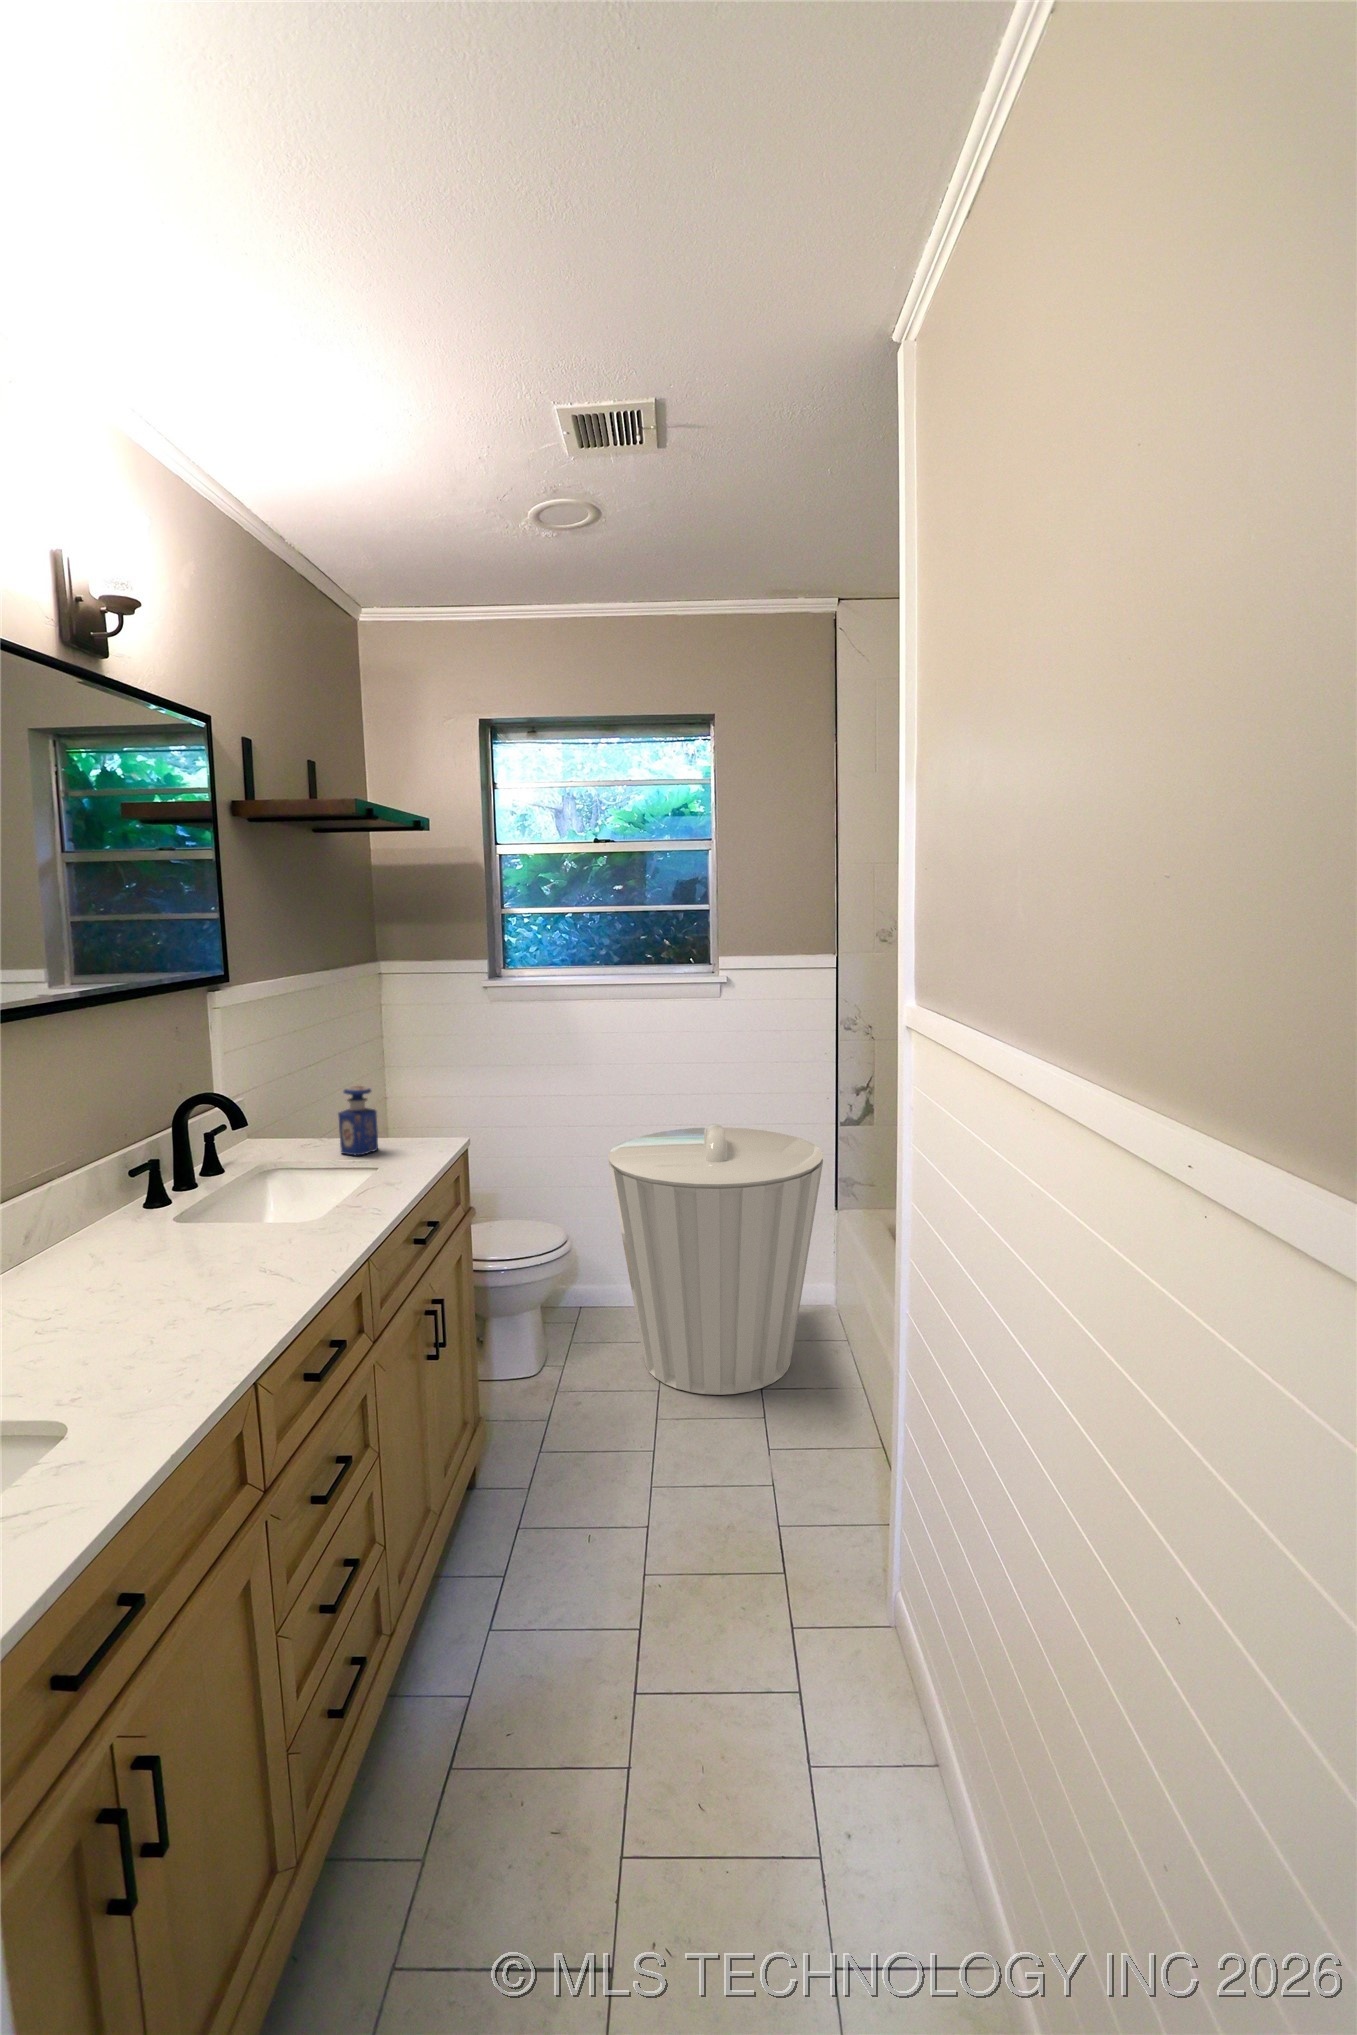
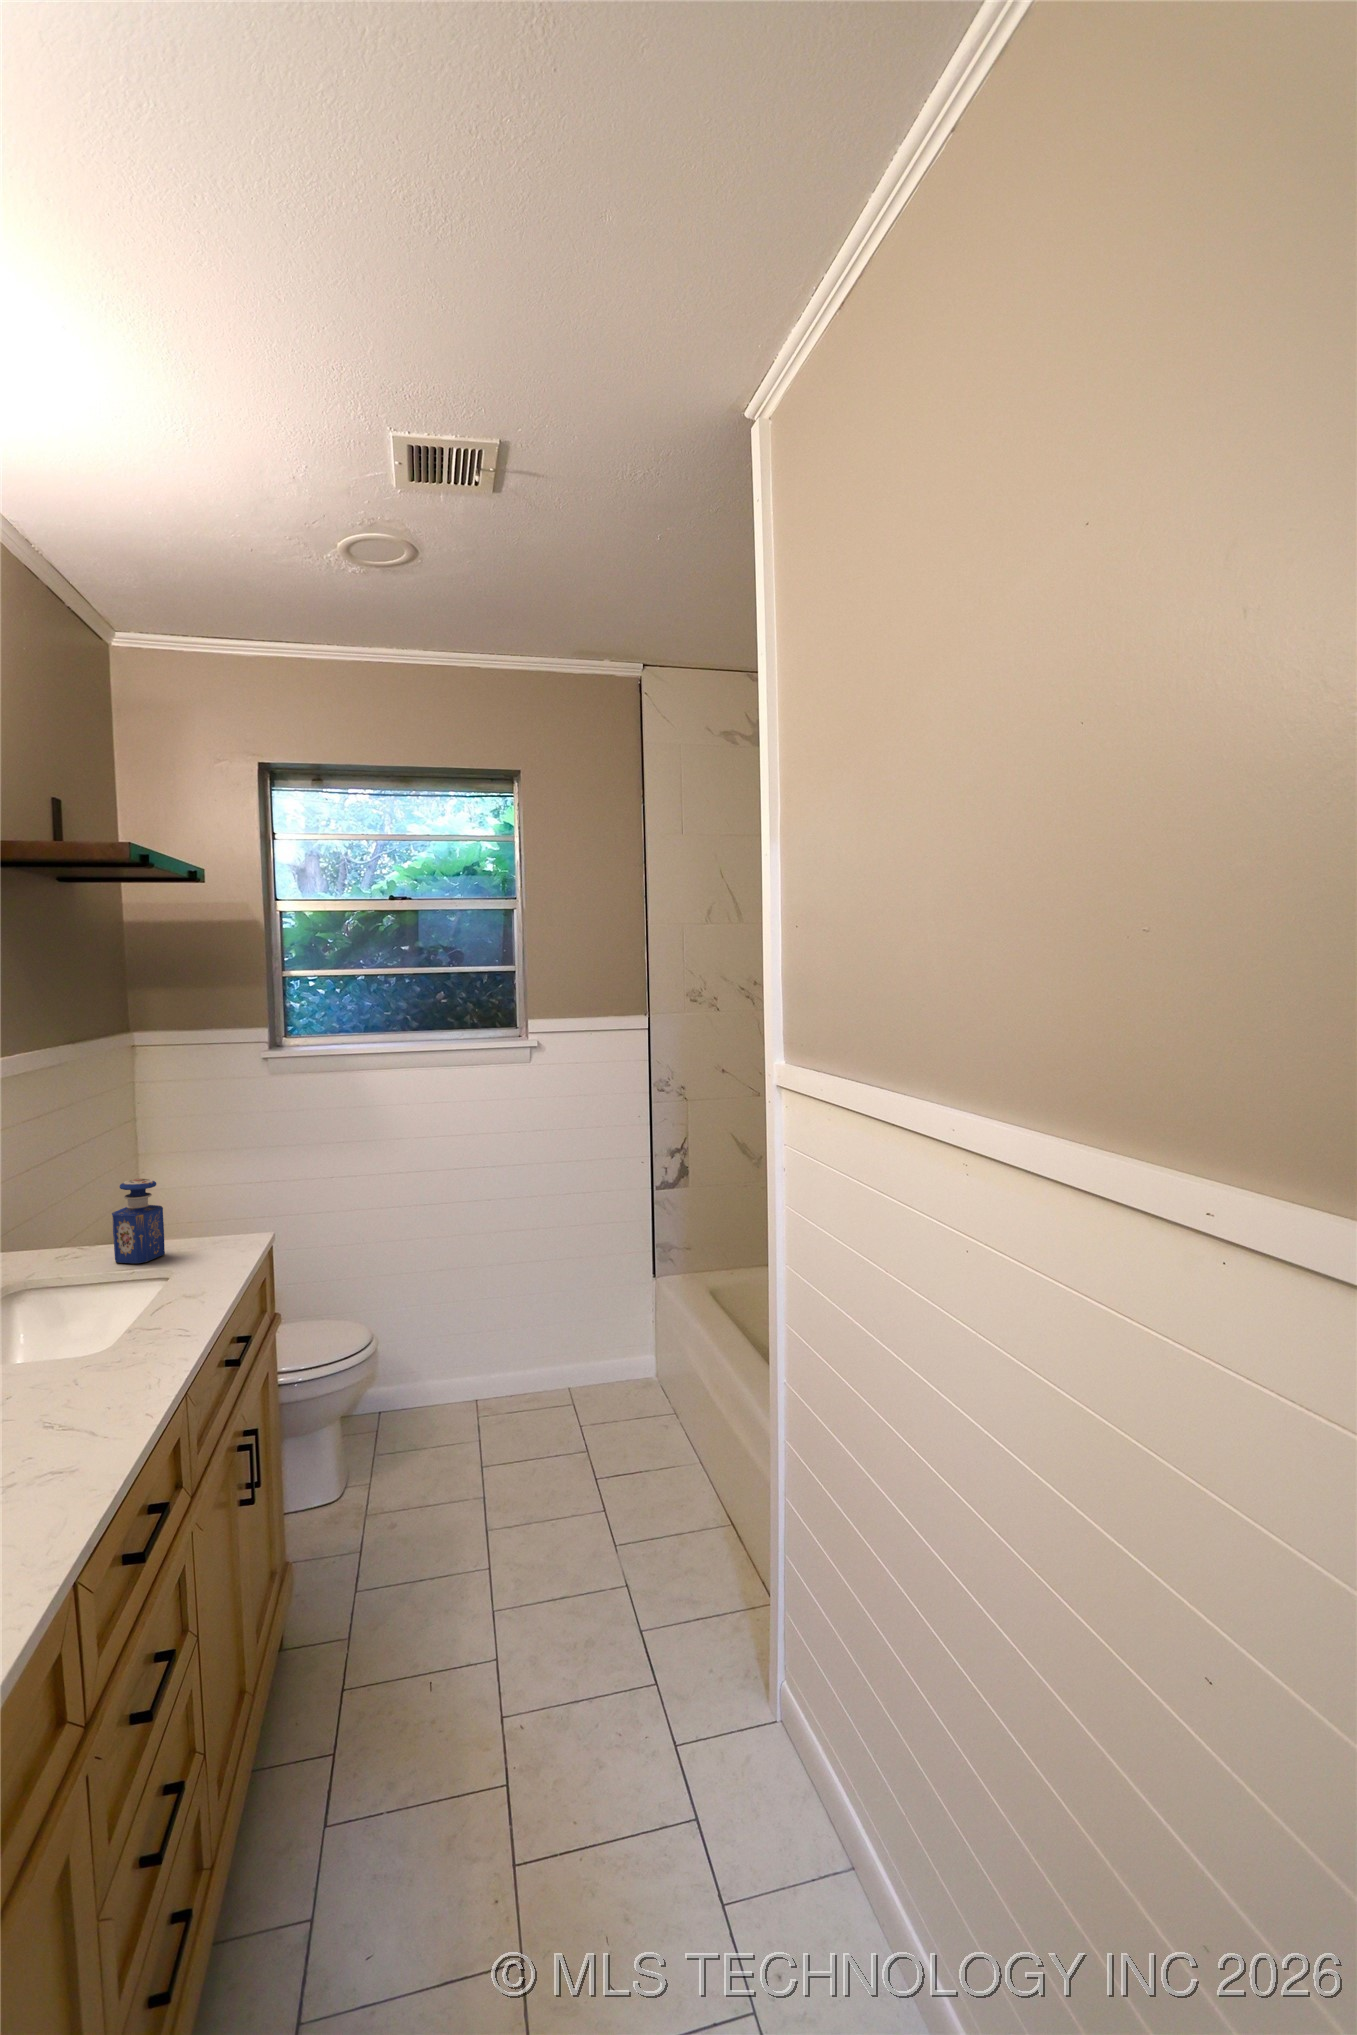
trash can: present [608,1124,823,1395] -> none [419,1195,649,1491]

